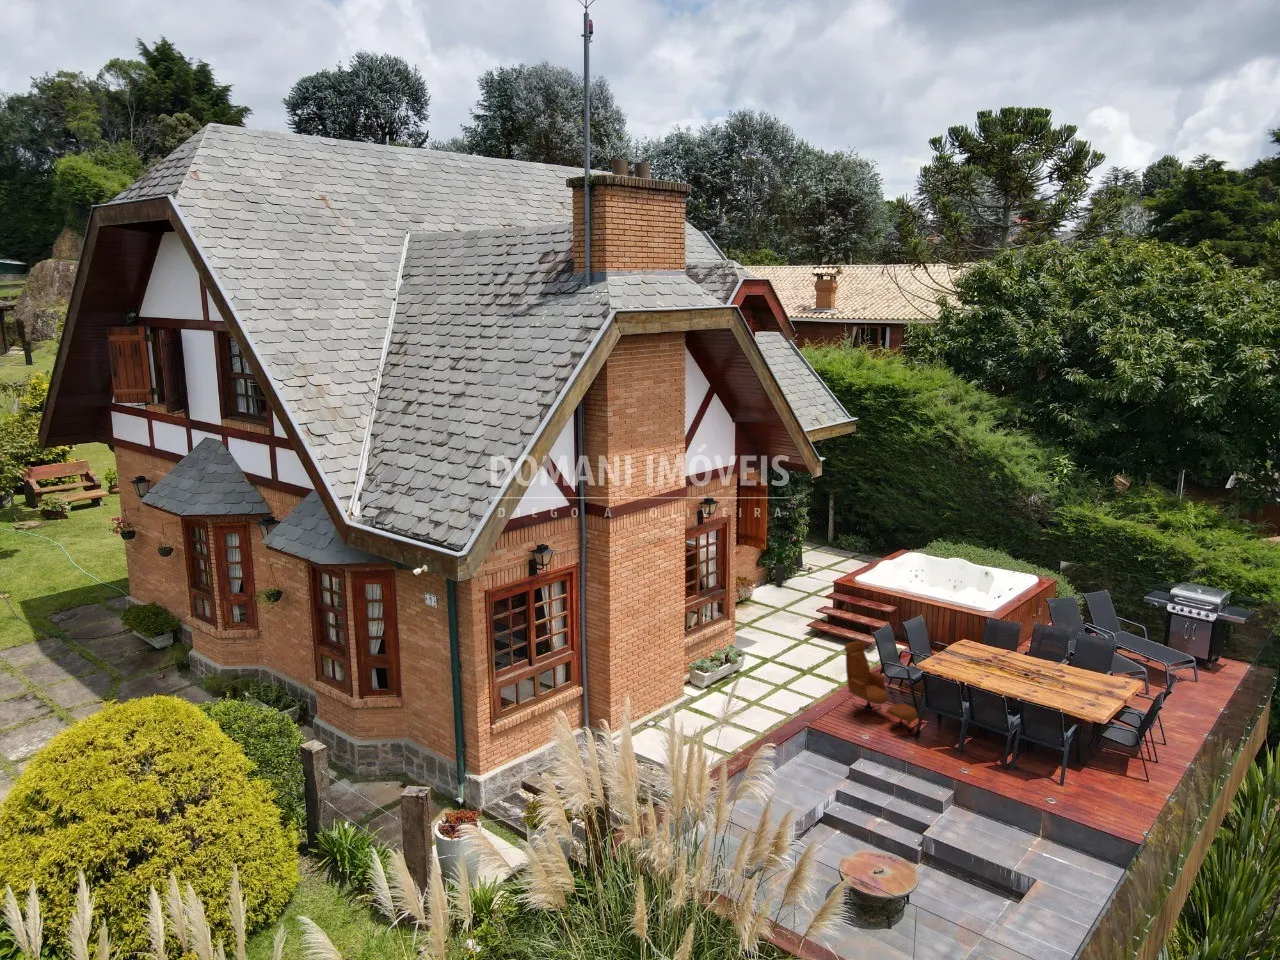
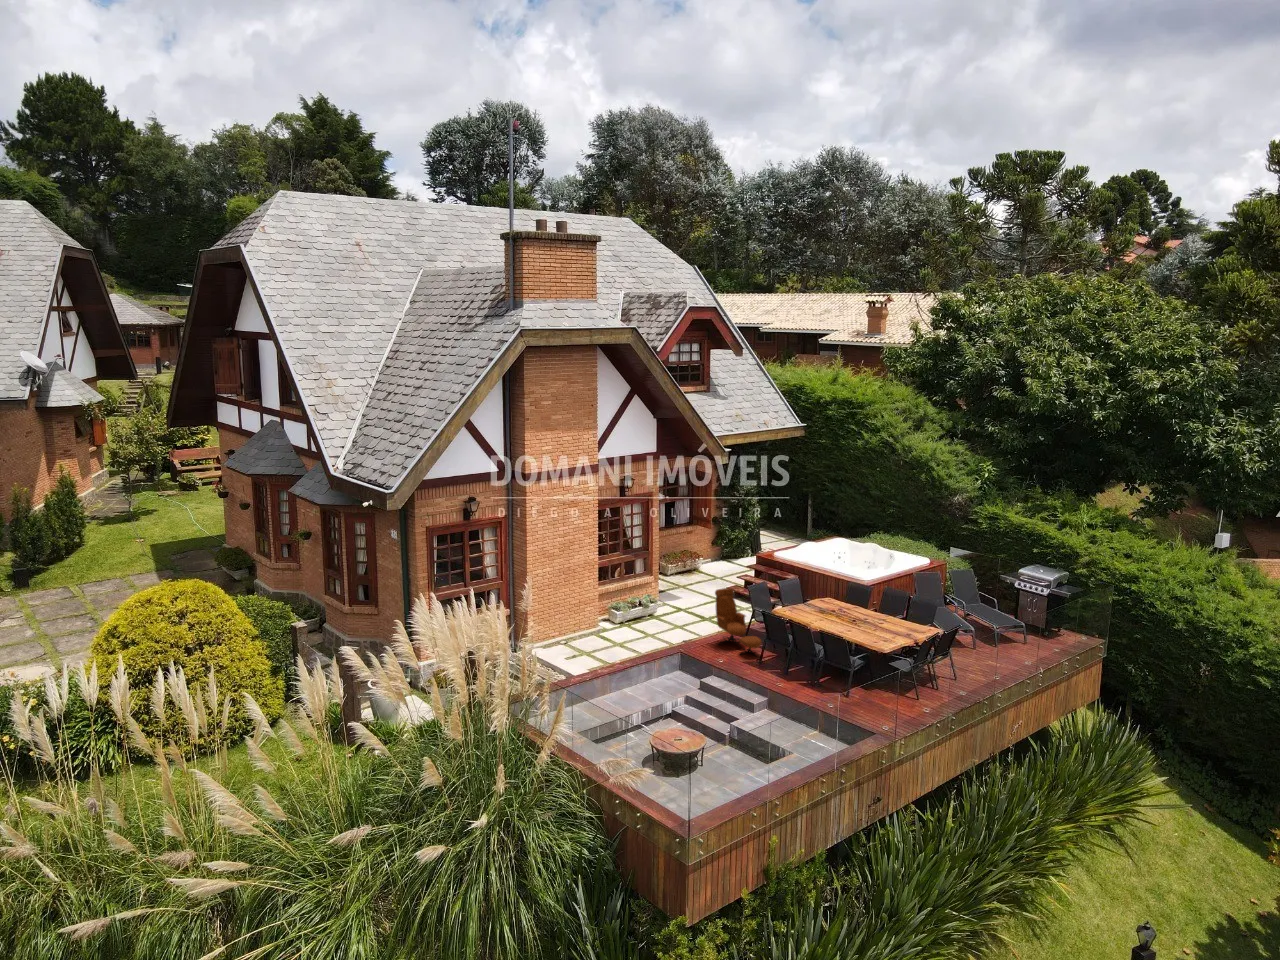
potted plant: present [774,538,790,587] -> none [720,519,738,560]

